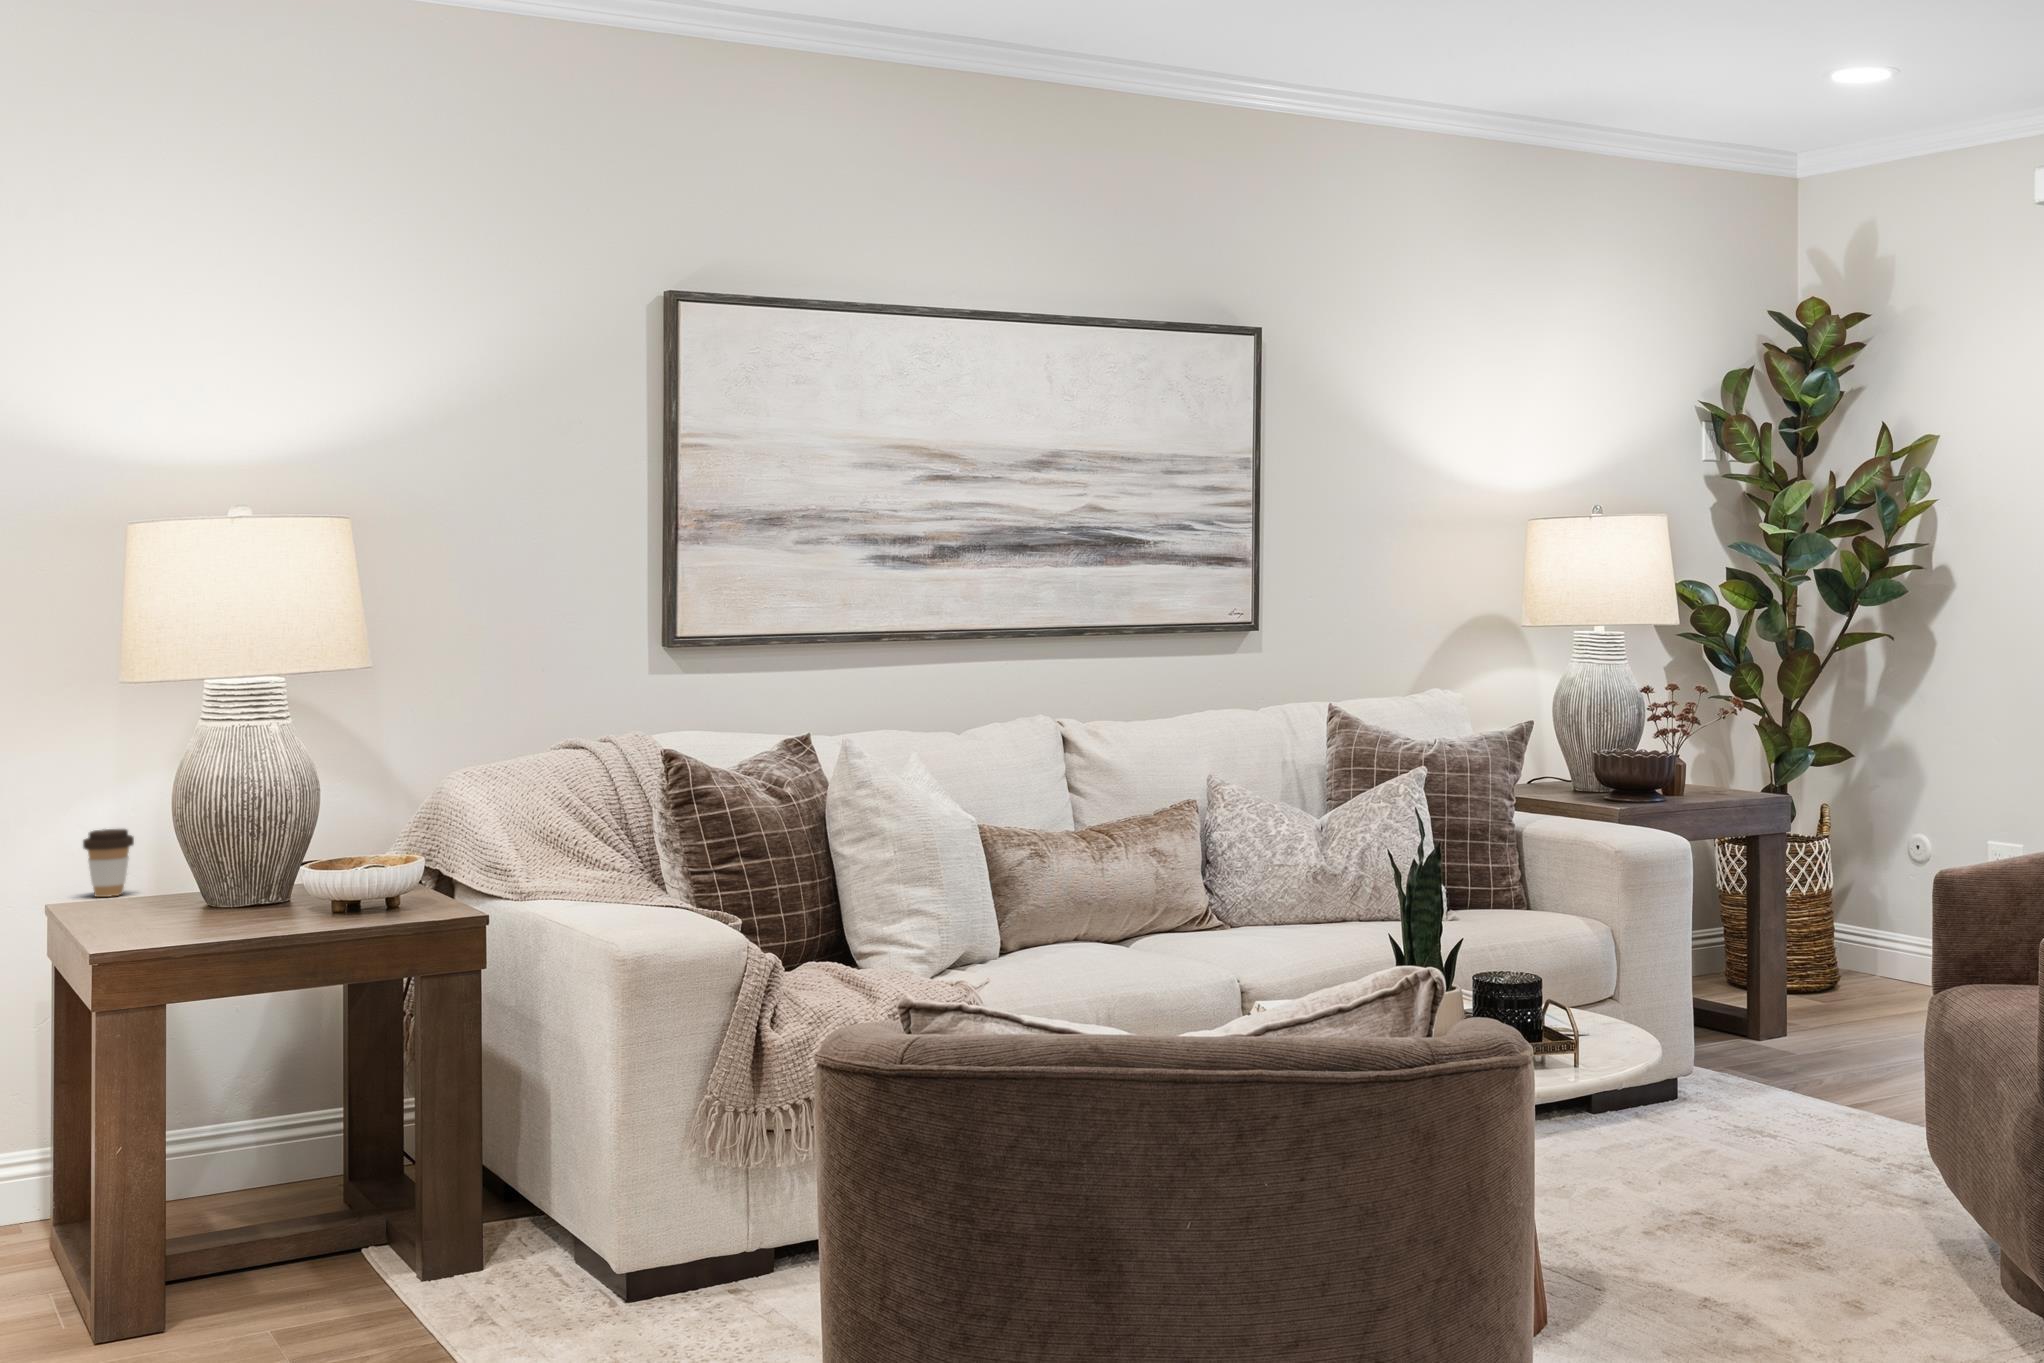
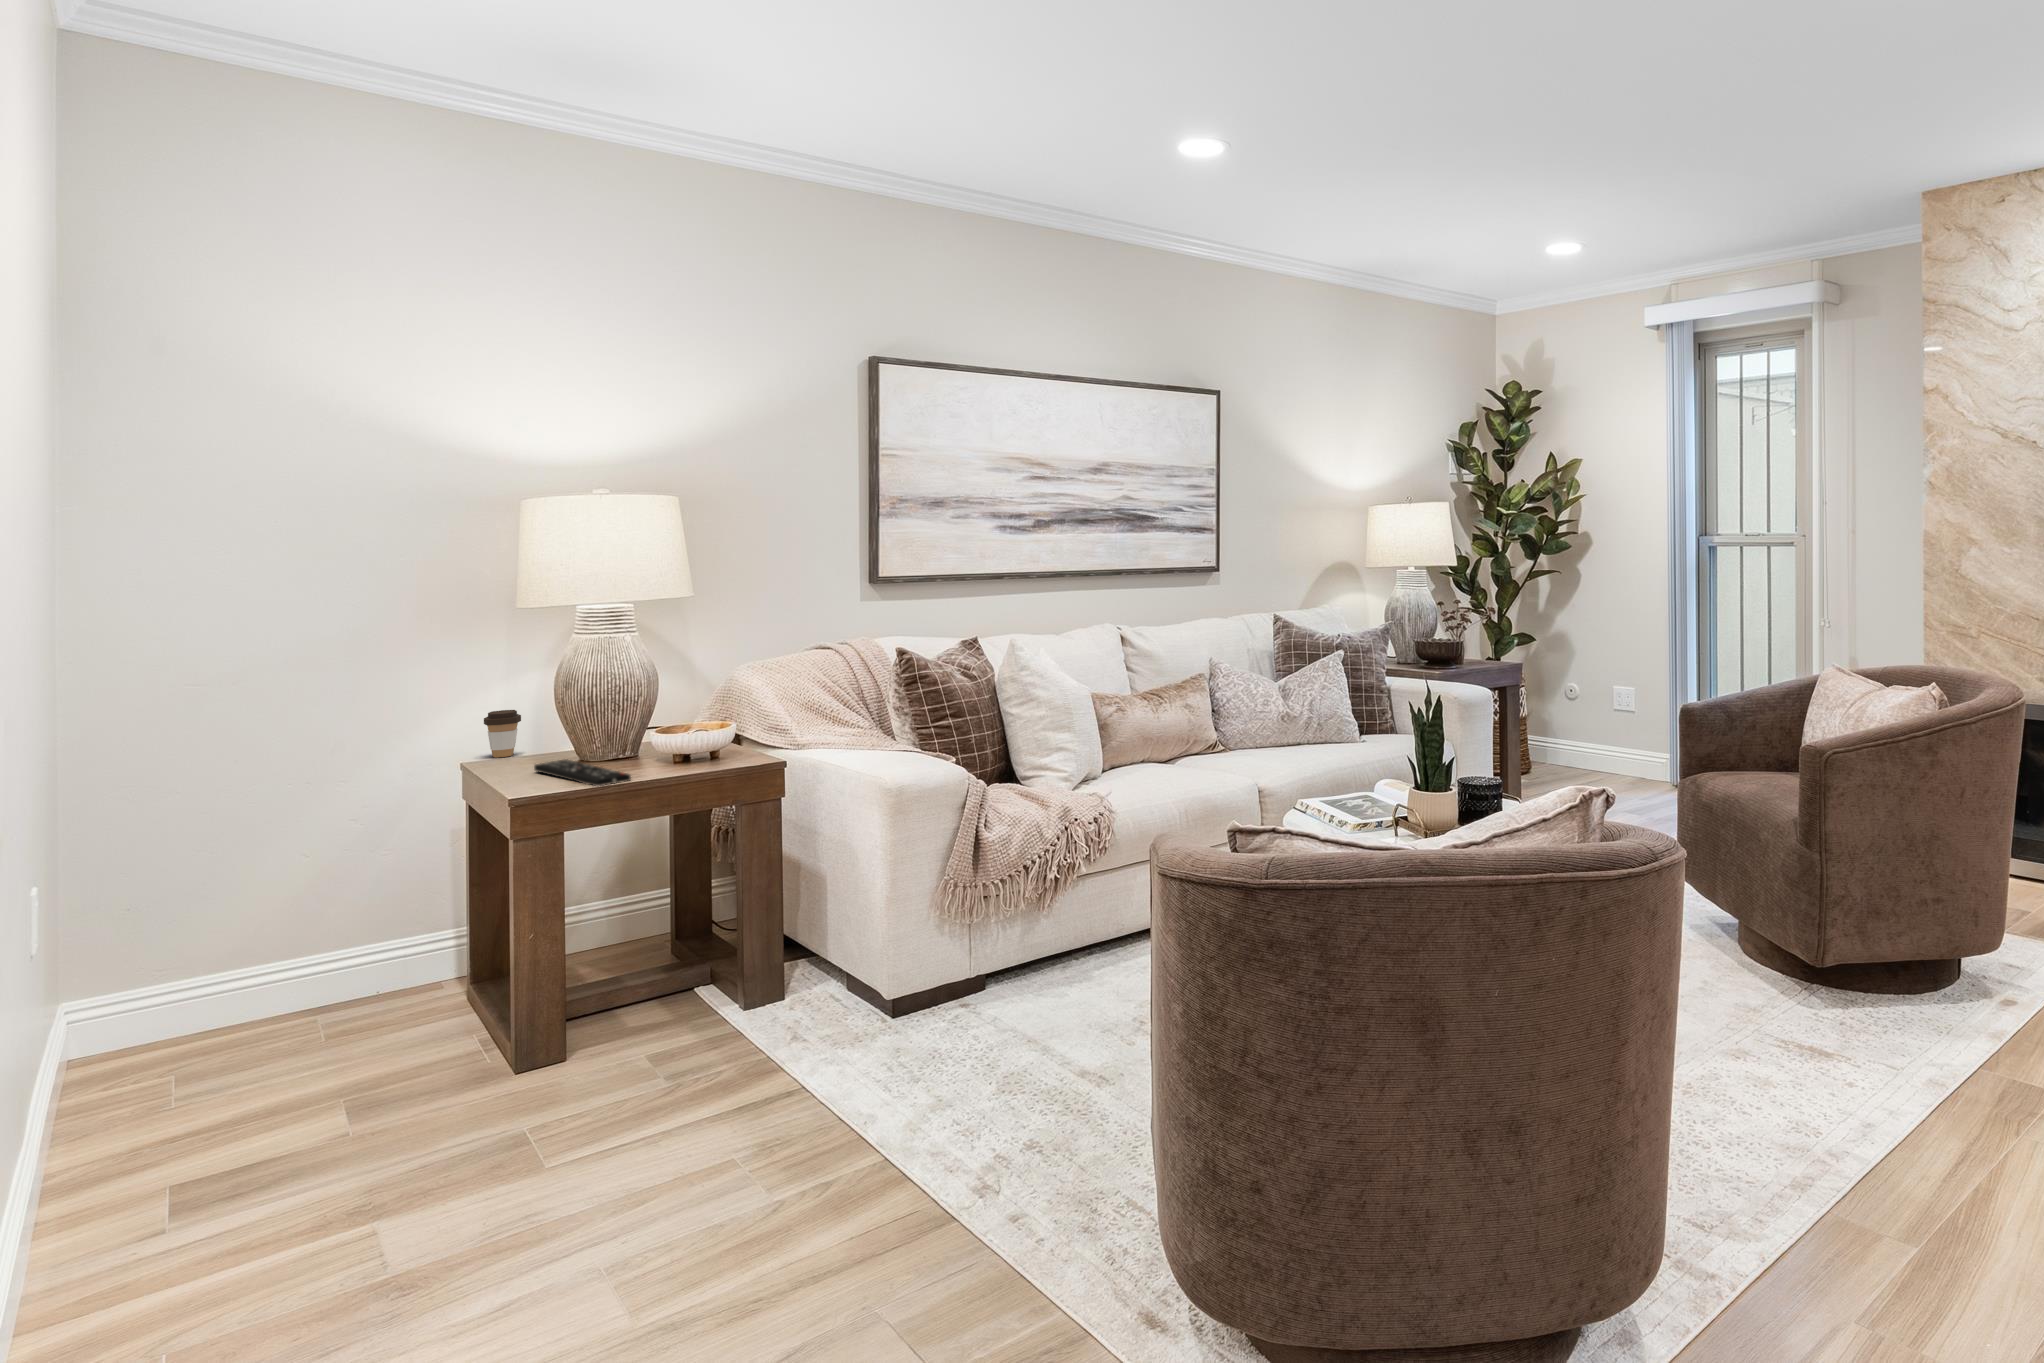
remote control: none [137,901,257,940] -> present [534,759,631,786]

